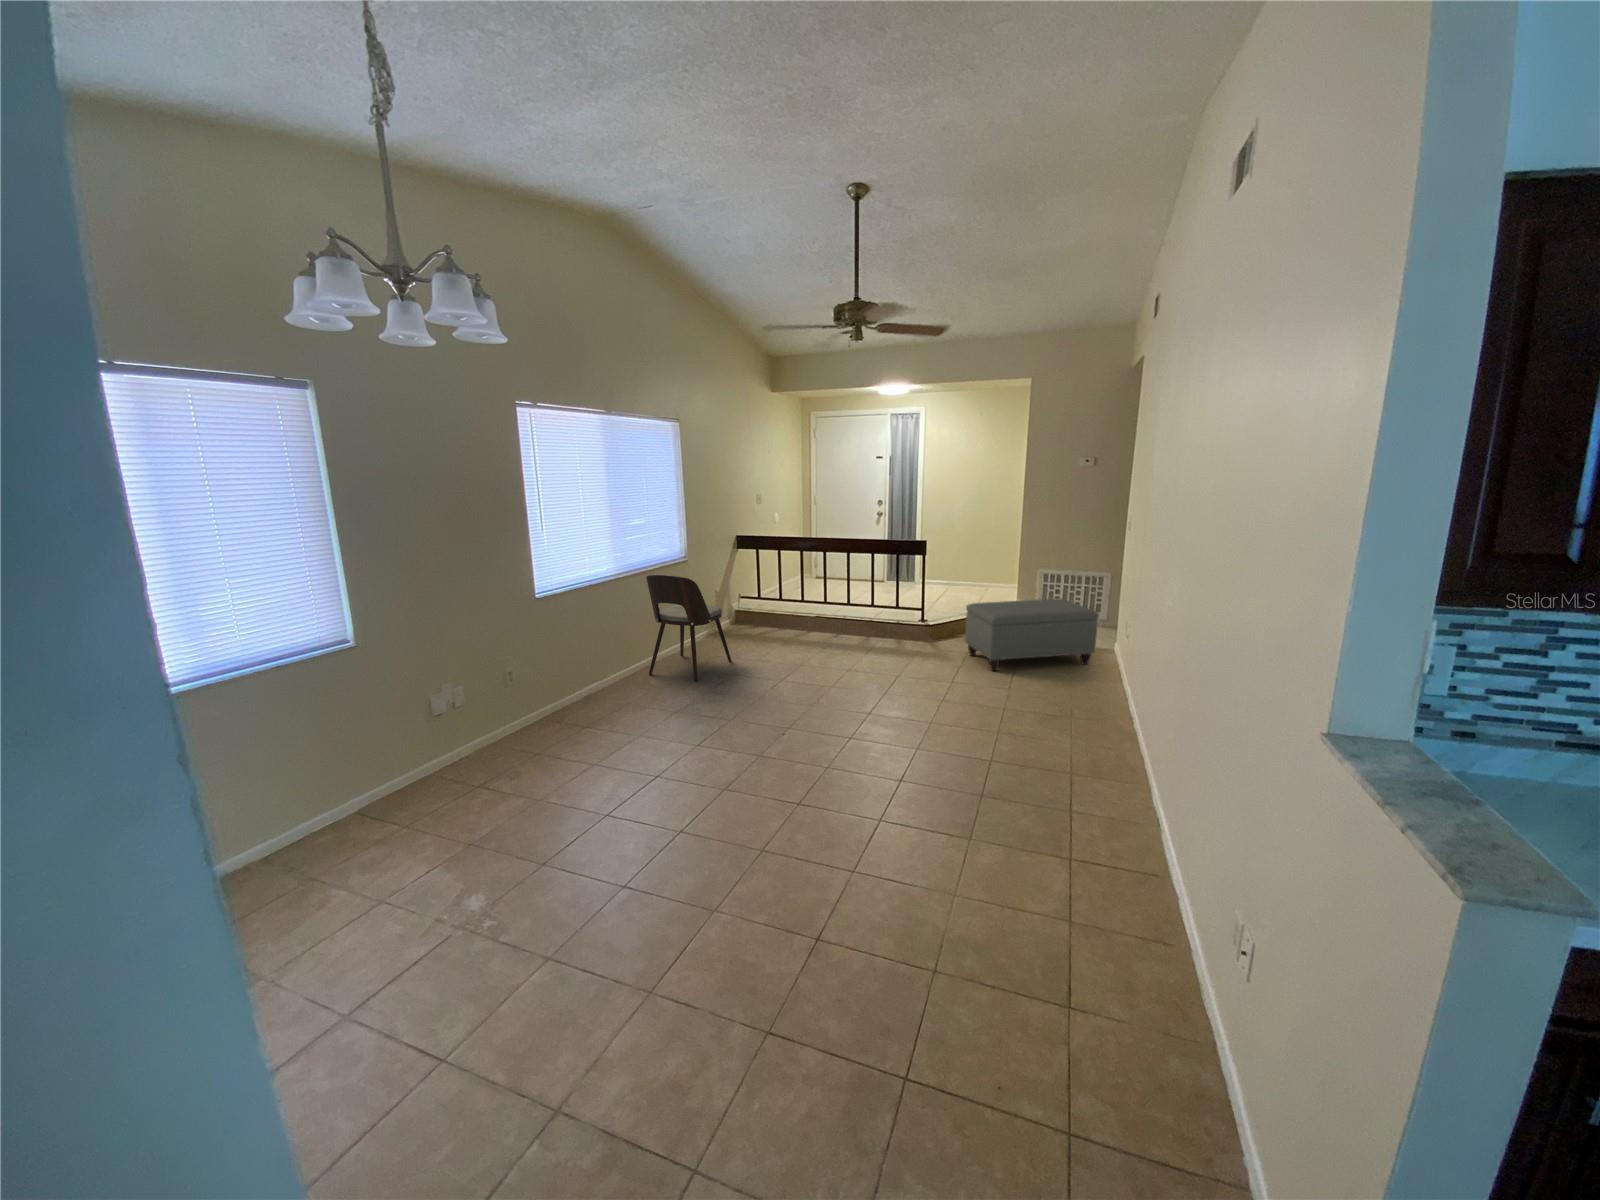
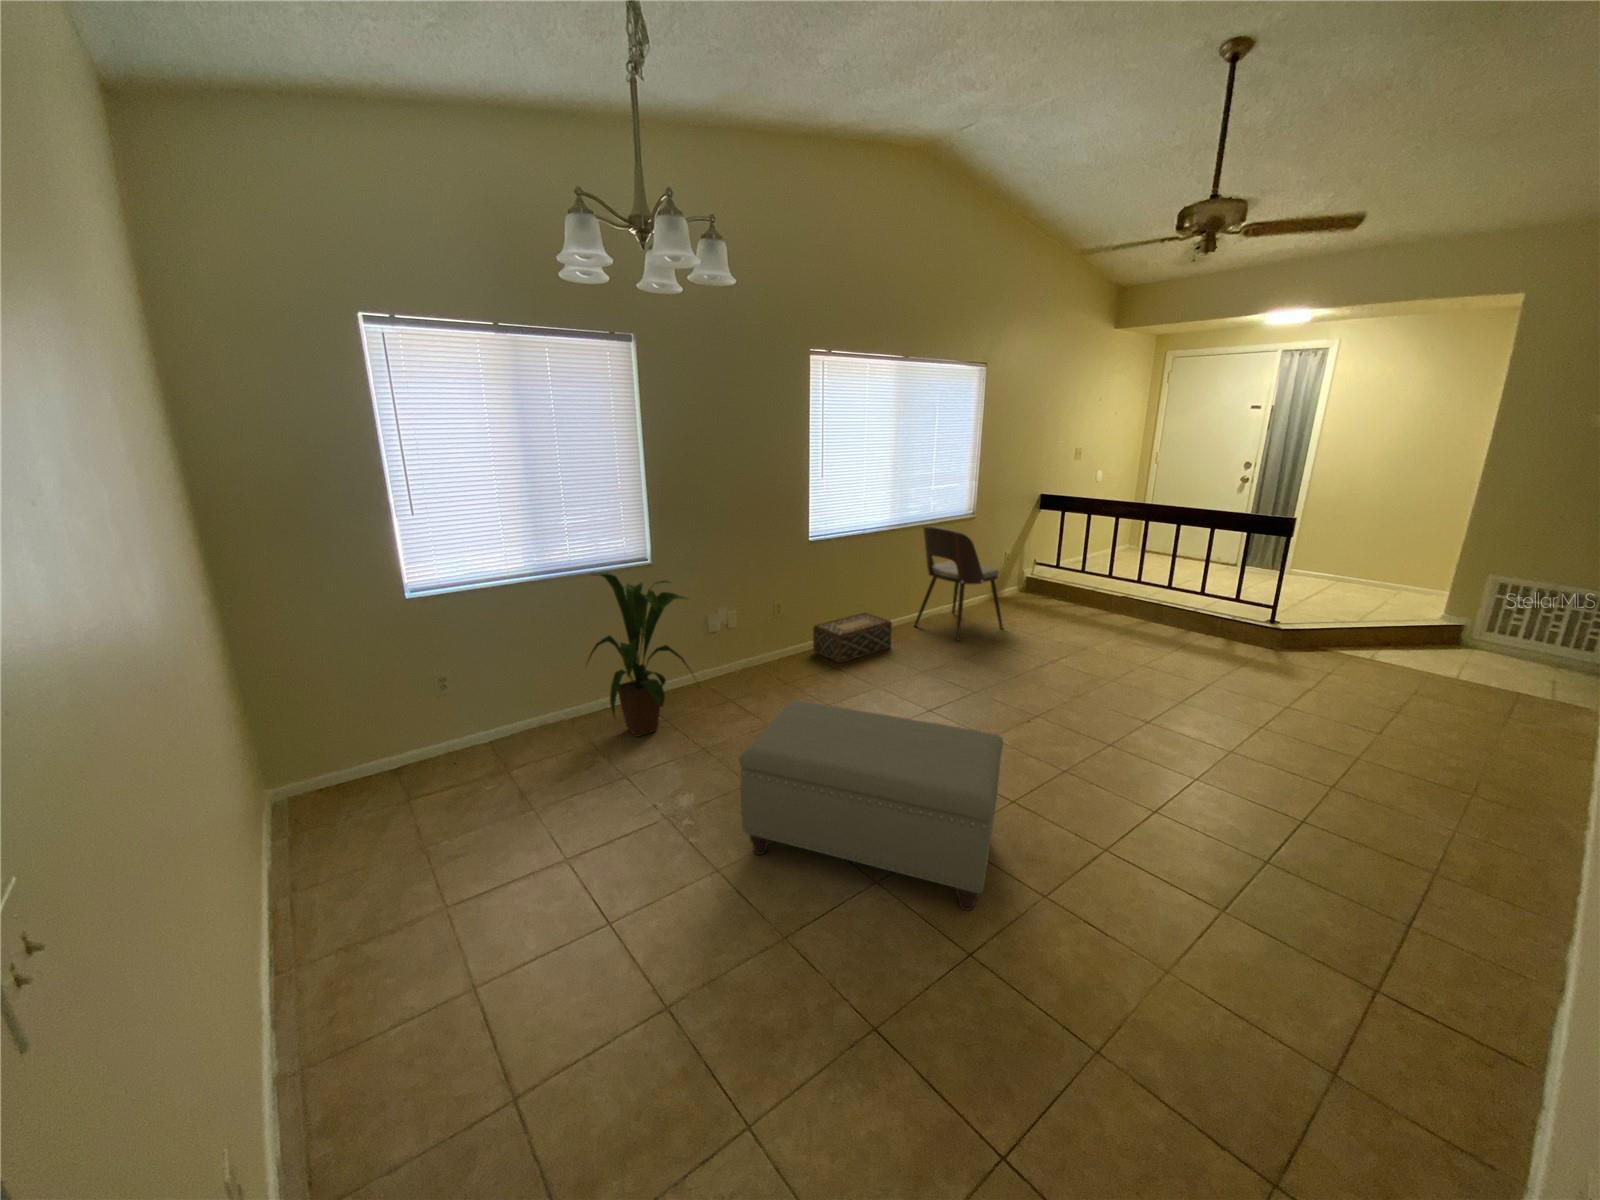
ottoman: present [965,599,1099,671] -> present [739,701,1003,910]
woven basket: none [549,670,634,727] -> present [813,613,892,663]
house plant: none [258,673,442,876] -> present [588,573,693,737]

